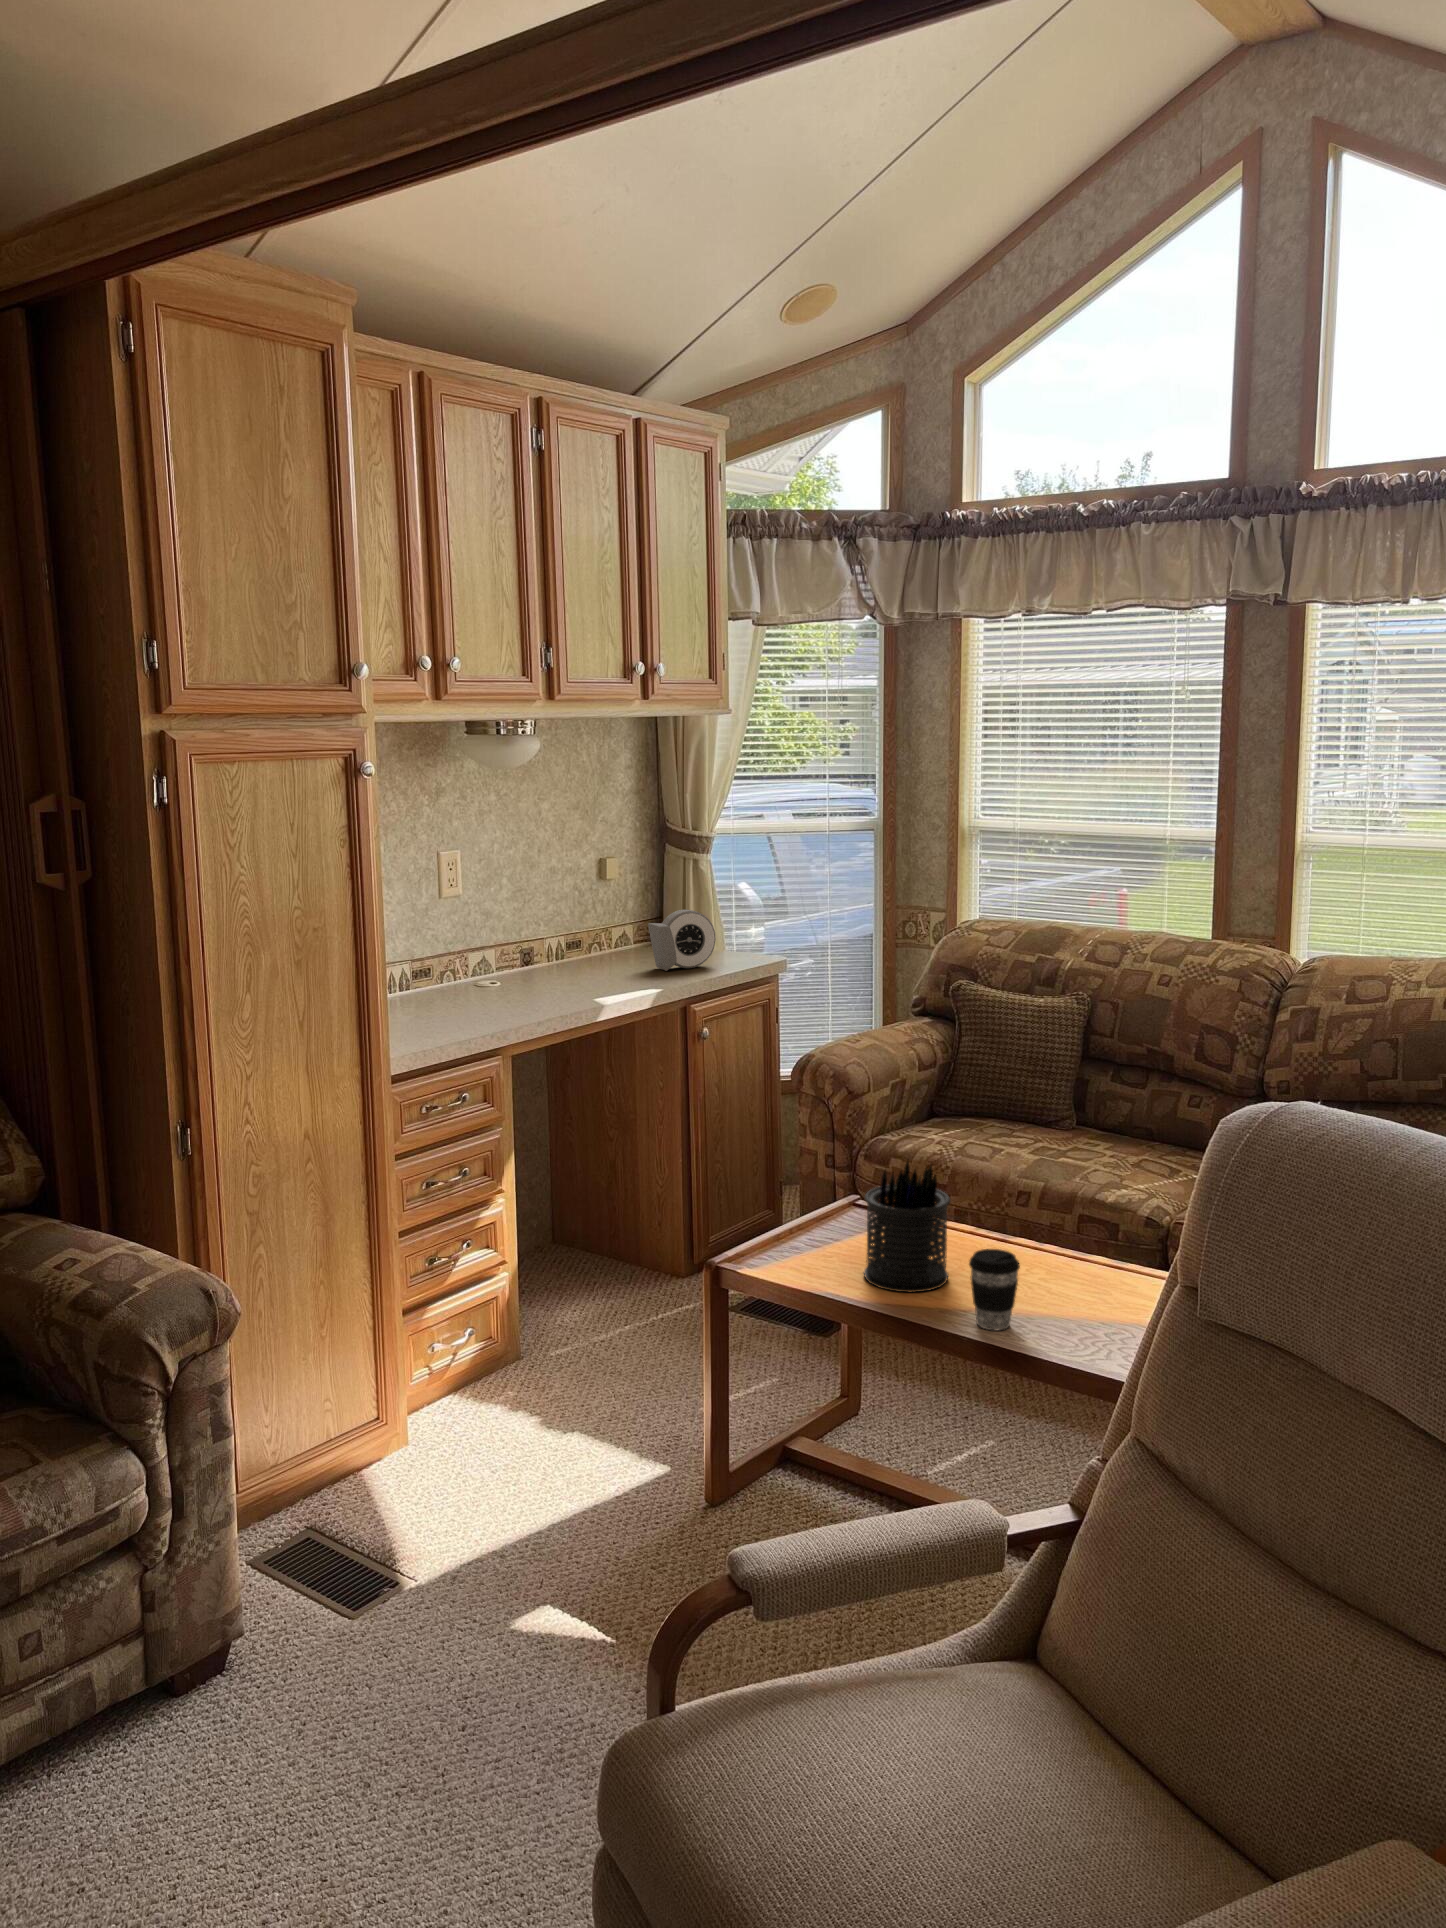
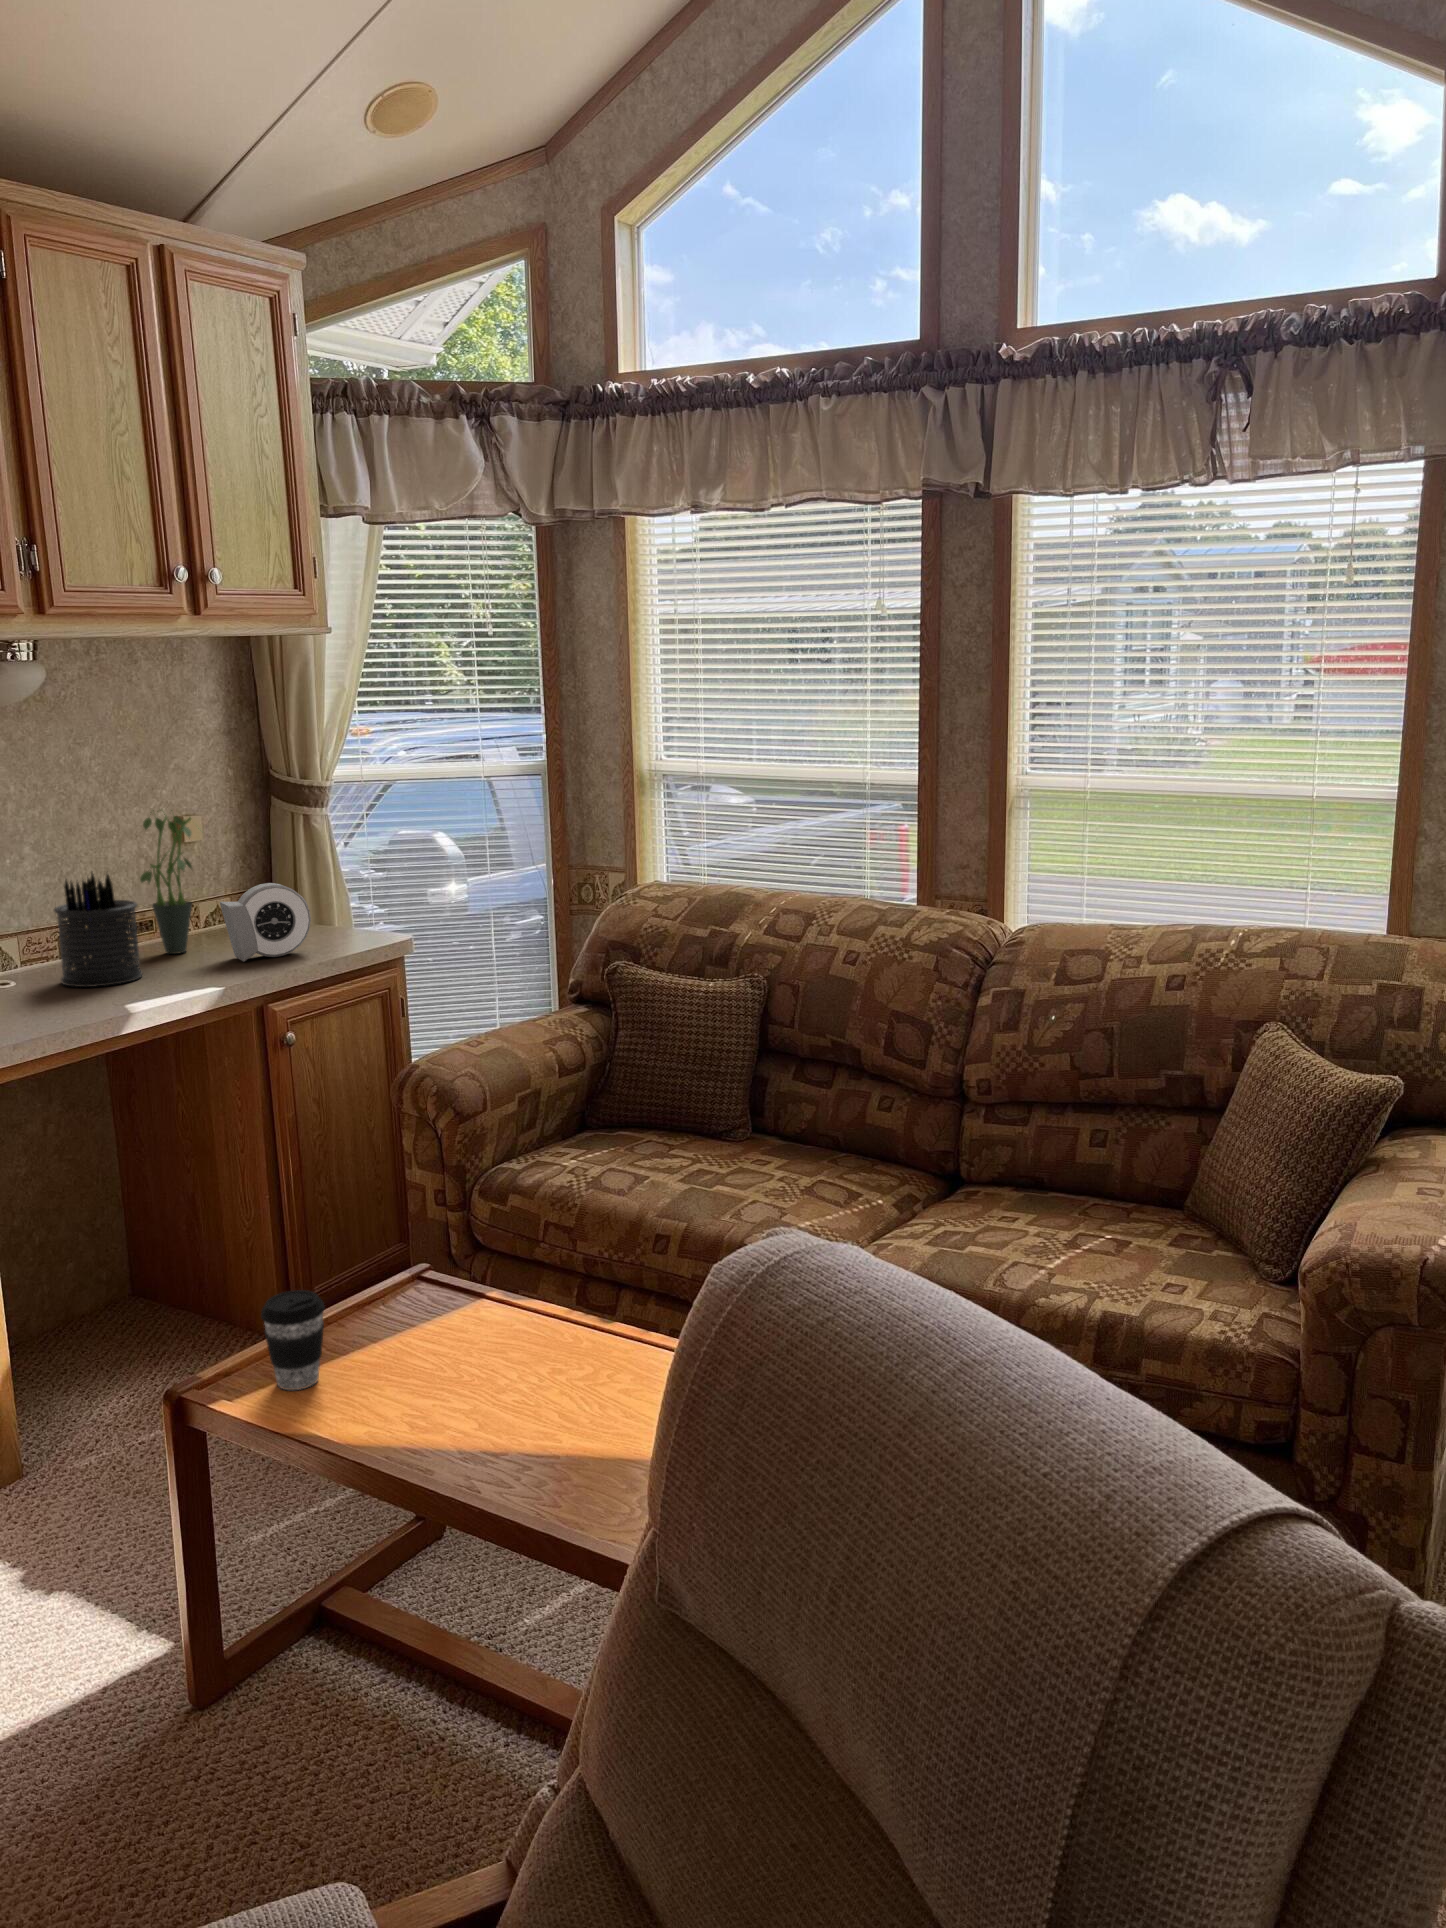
potted plant: none [585,849,632,964] -> present [140,810,199,954]
pen holder: present [863,1161,950,1292] -> present [54,873,142,987]
coffee cup: present [969,1249,1020,1331] -> present [261,1290,325,1390]

